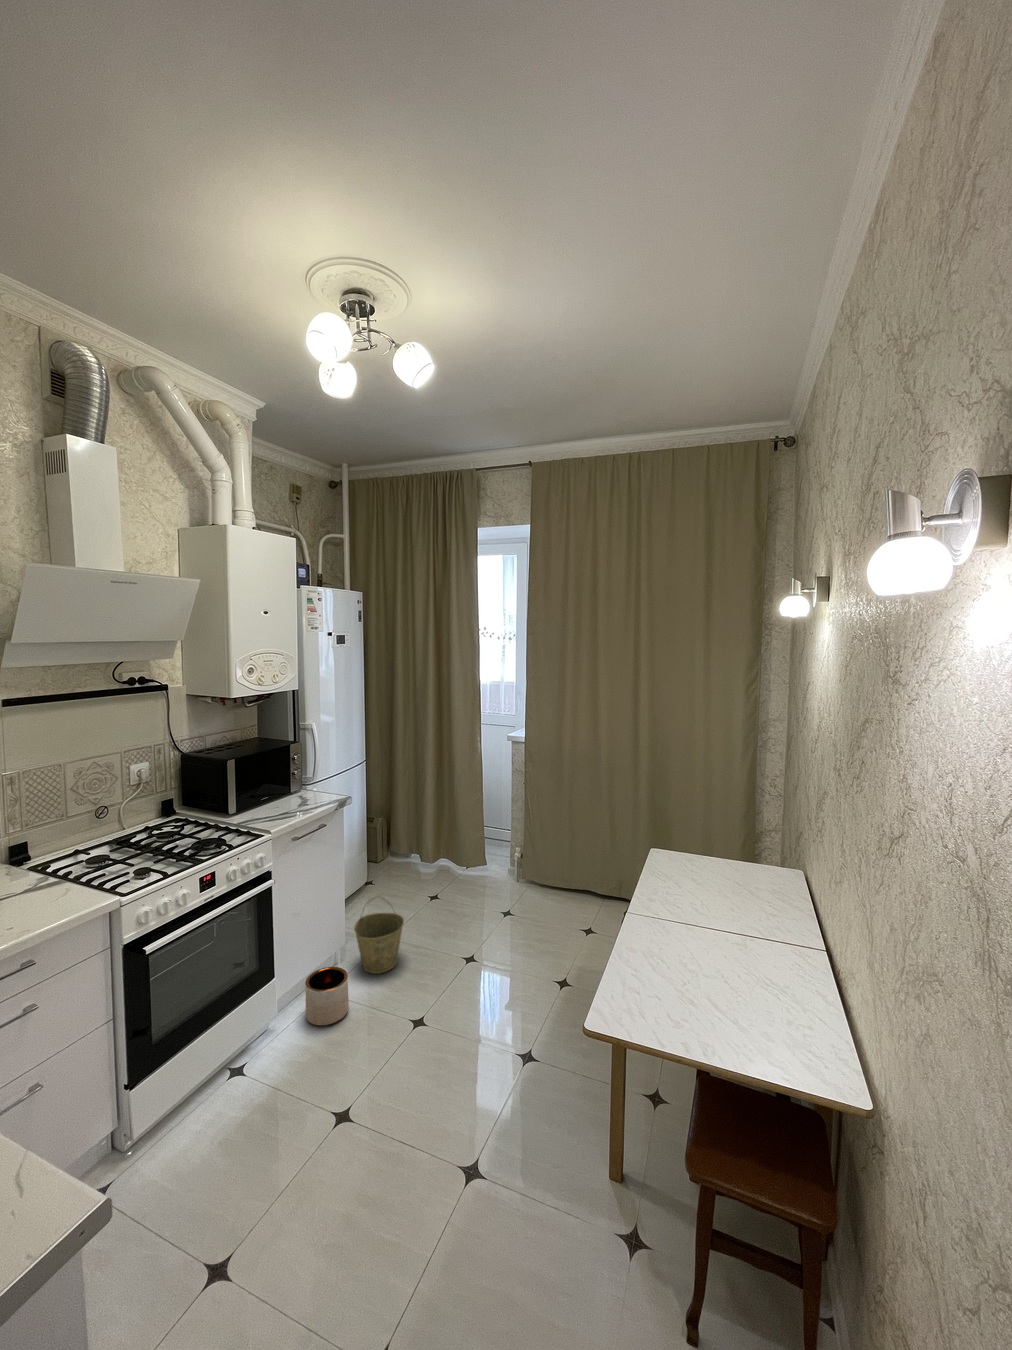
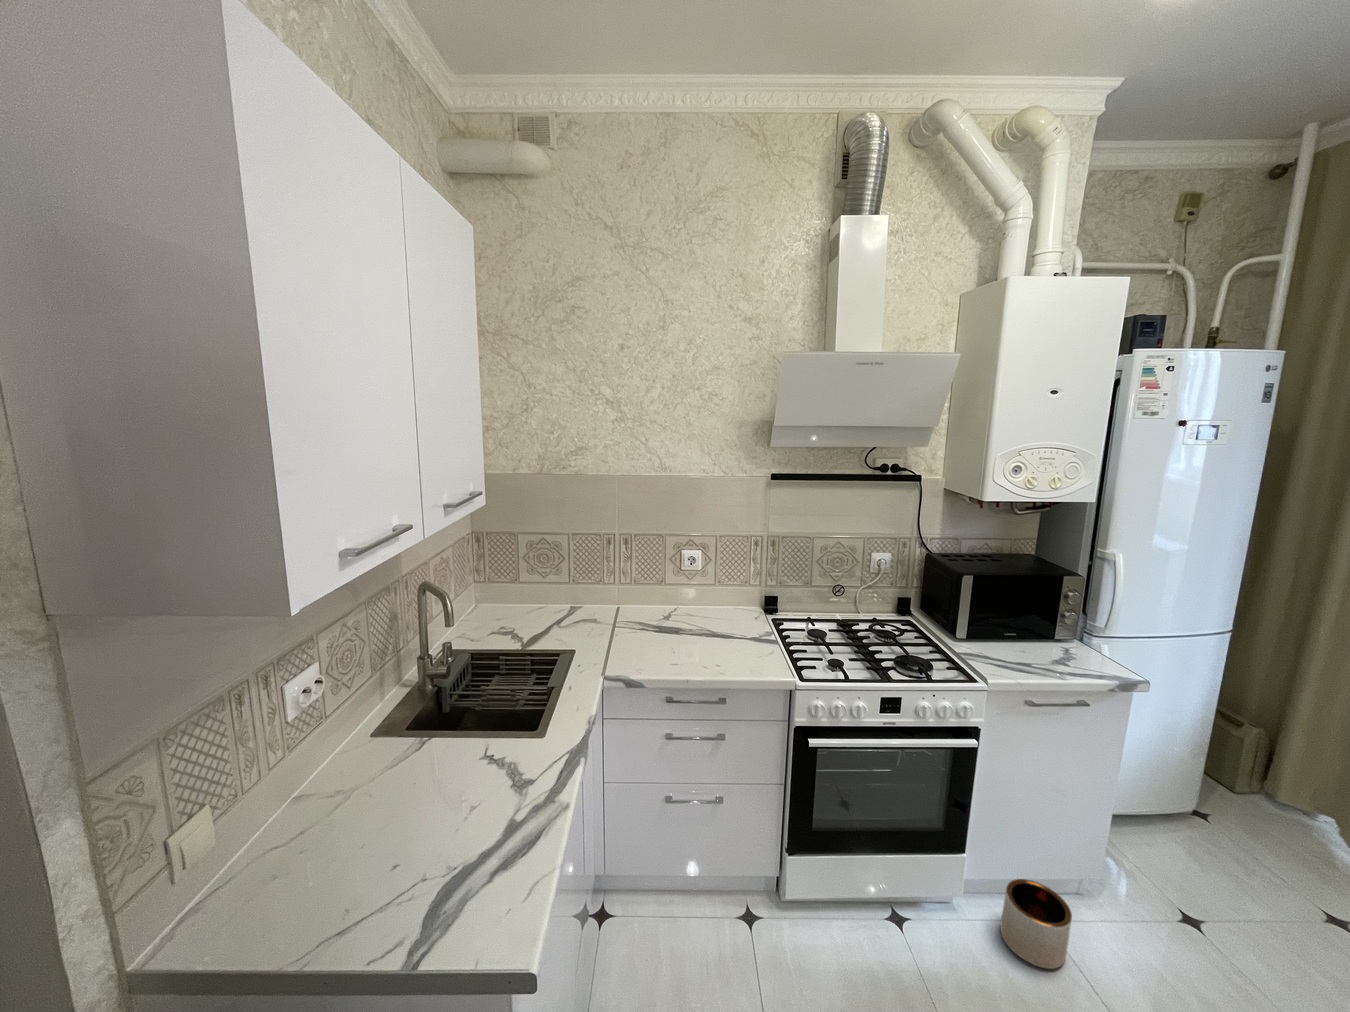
bucket: present [354,910,404,974] -> none [1110,842,1214,966]

